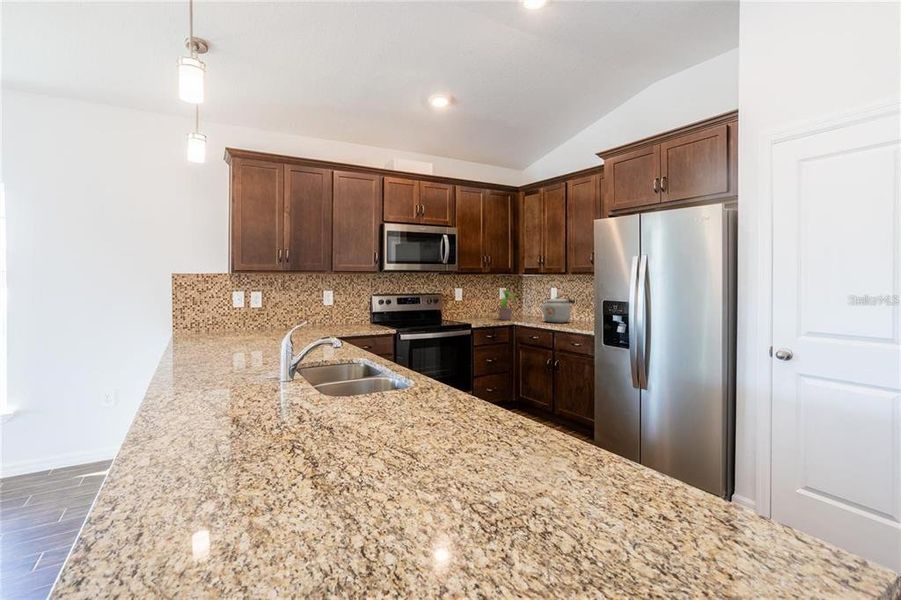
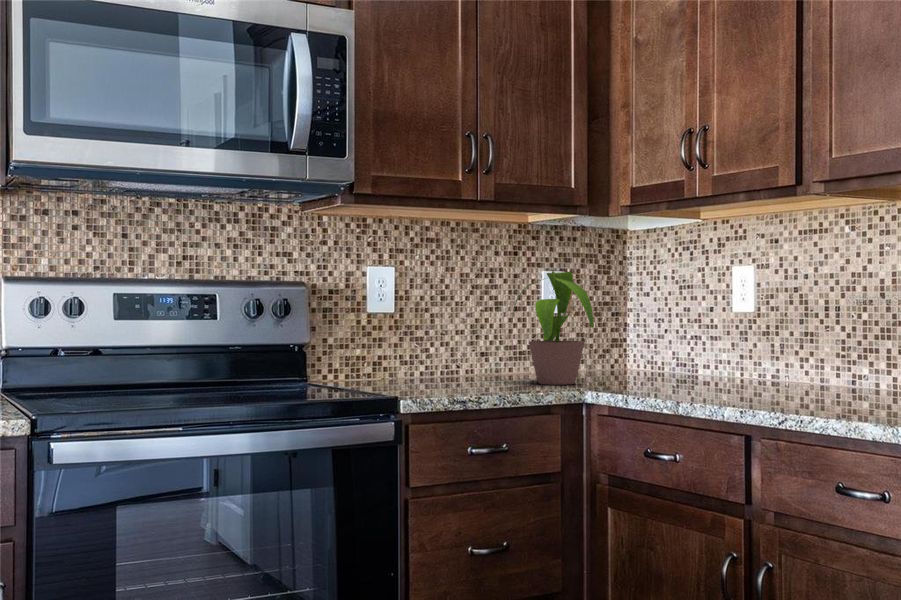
kettle: present [541,297,575,323] -> none [691,290,830,395]

